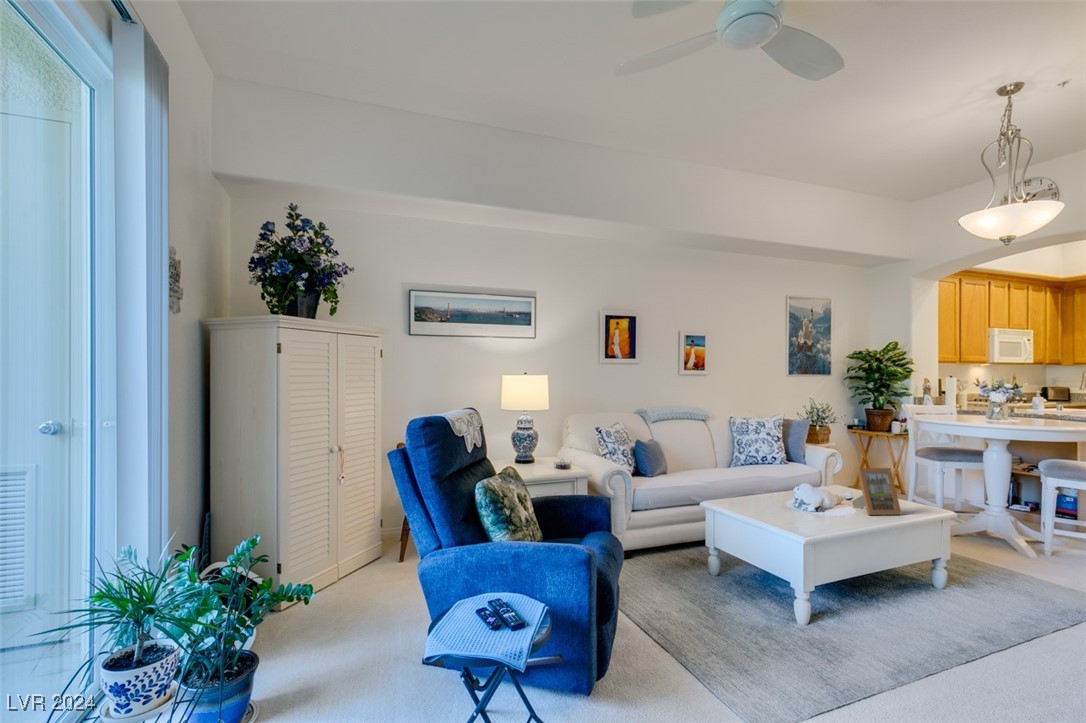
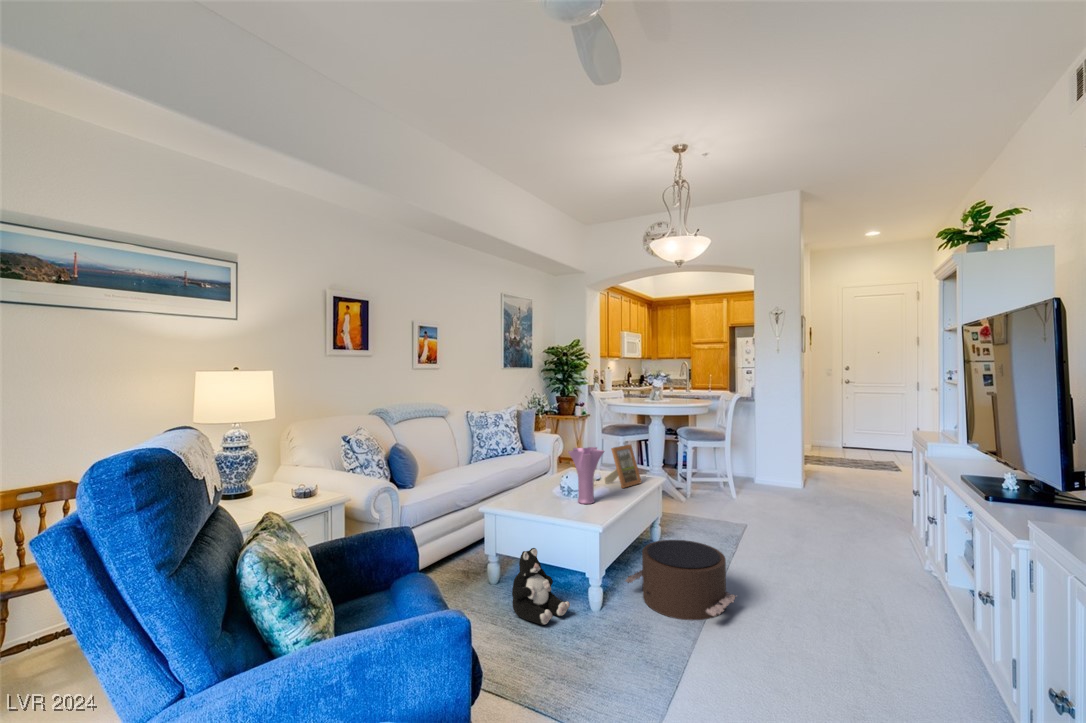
vase: none [784,461,827,521] -> present [568,447,604,504]
plush toy: none [704,547,760,617] -> present [512,548,570,625]
pouf: none [835,578,977,679] -> present [625,540,737,620]

